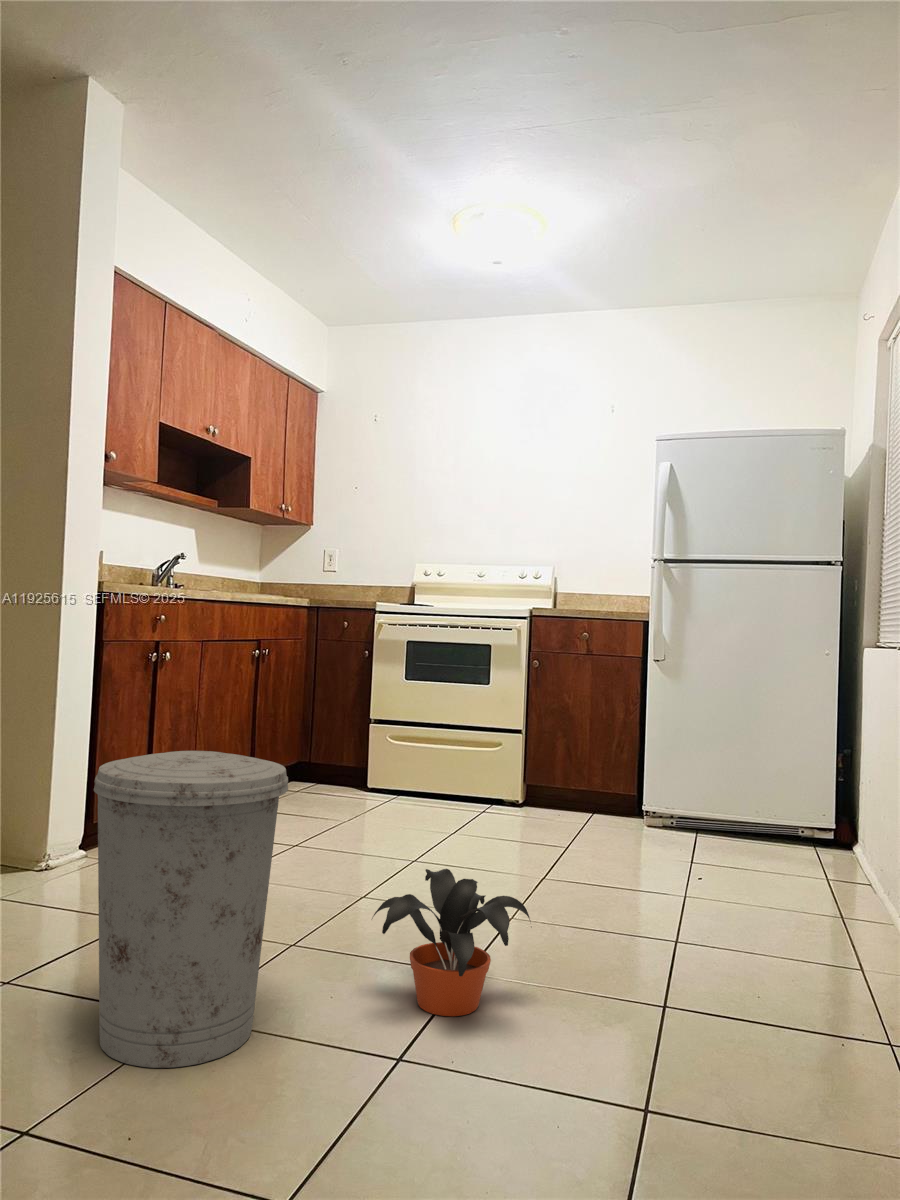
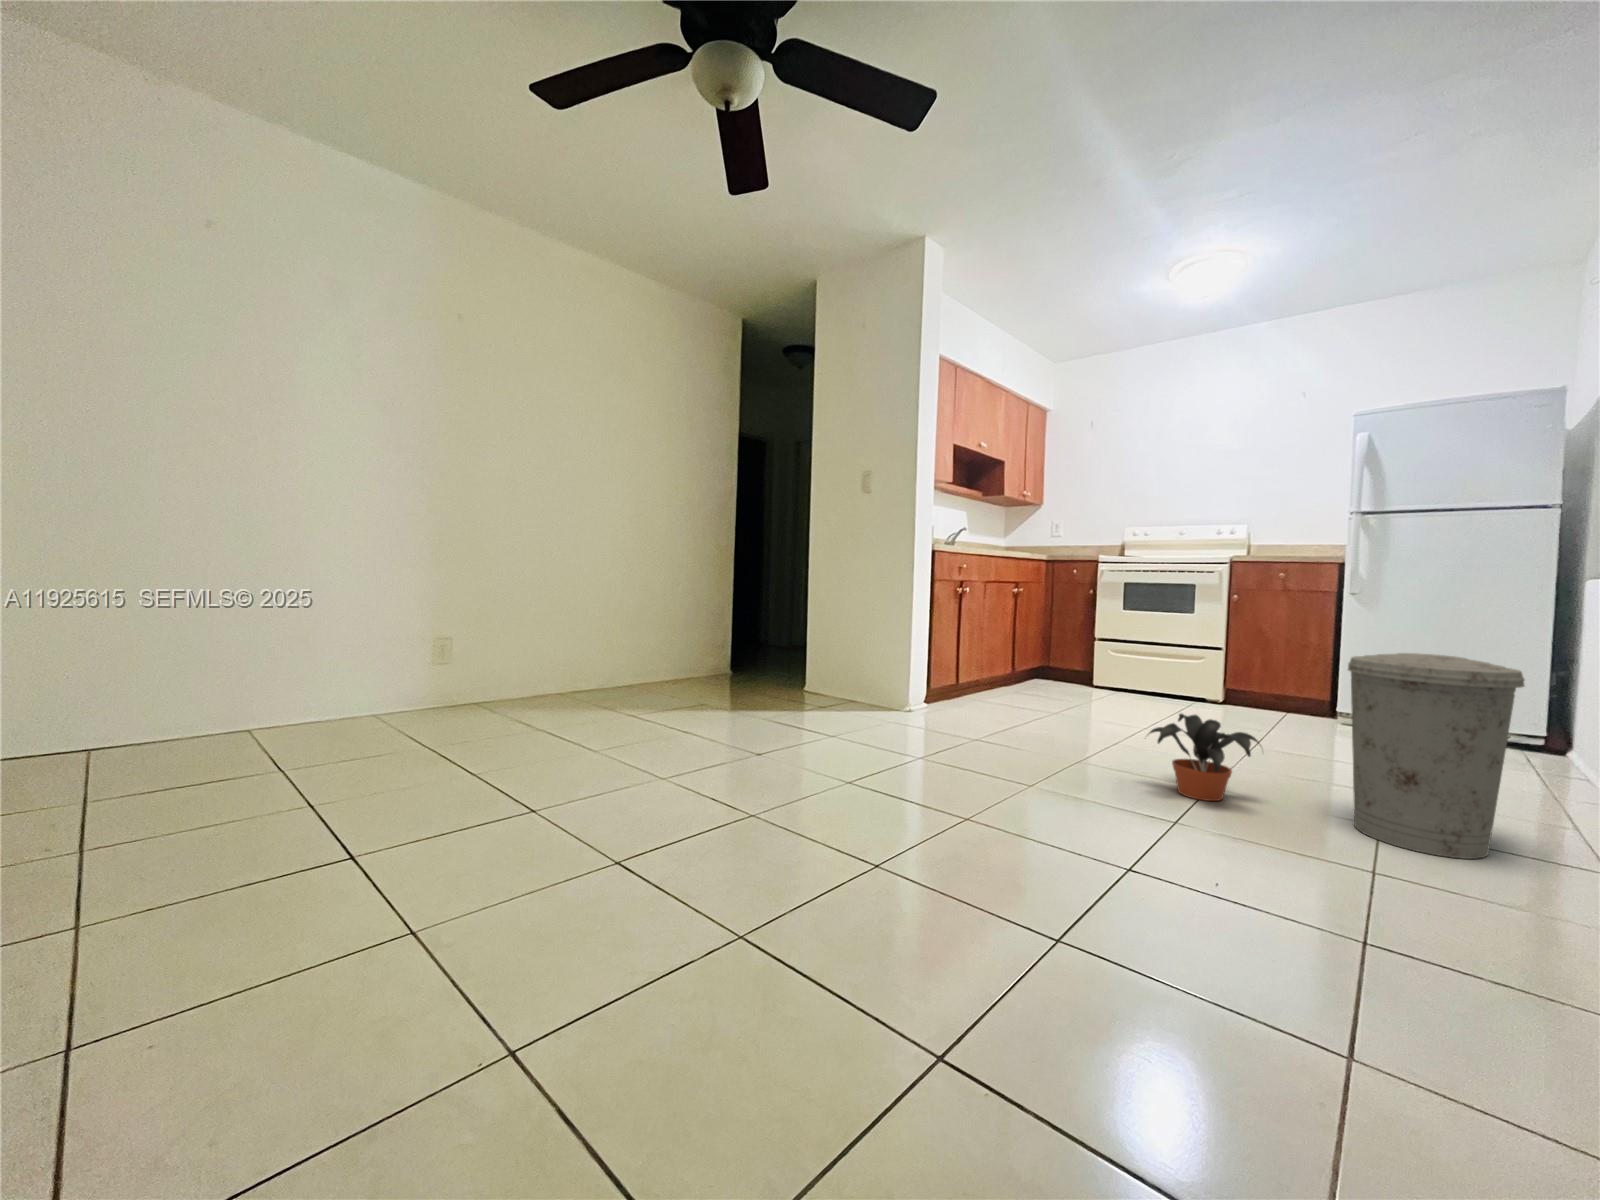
trash can: present [94,751,288,1068] -> present [1348,653,1524,859]

